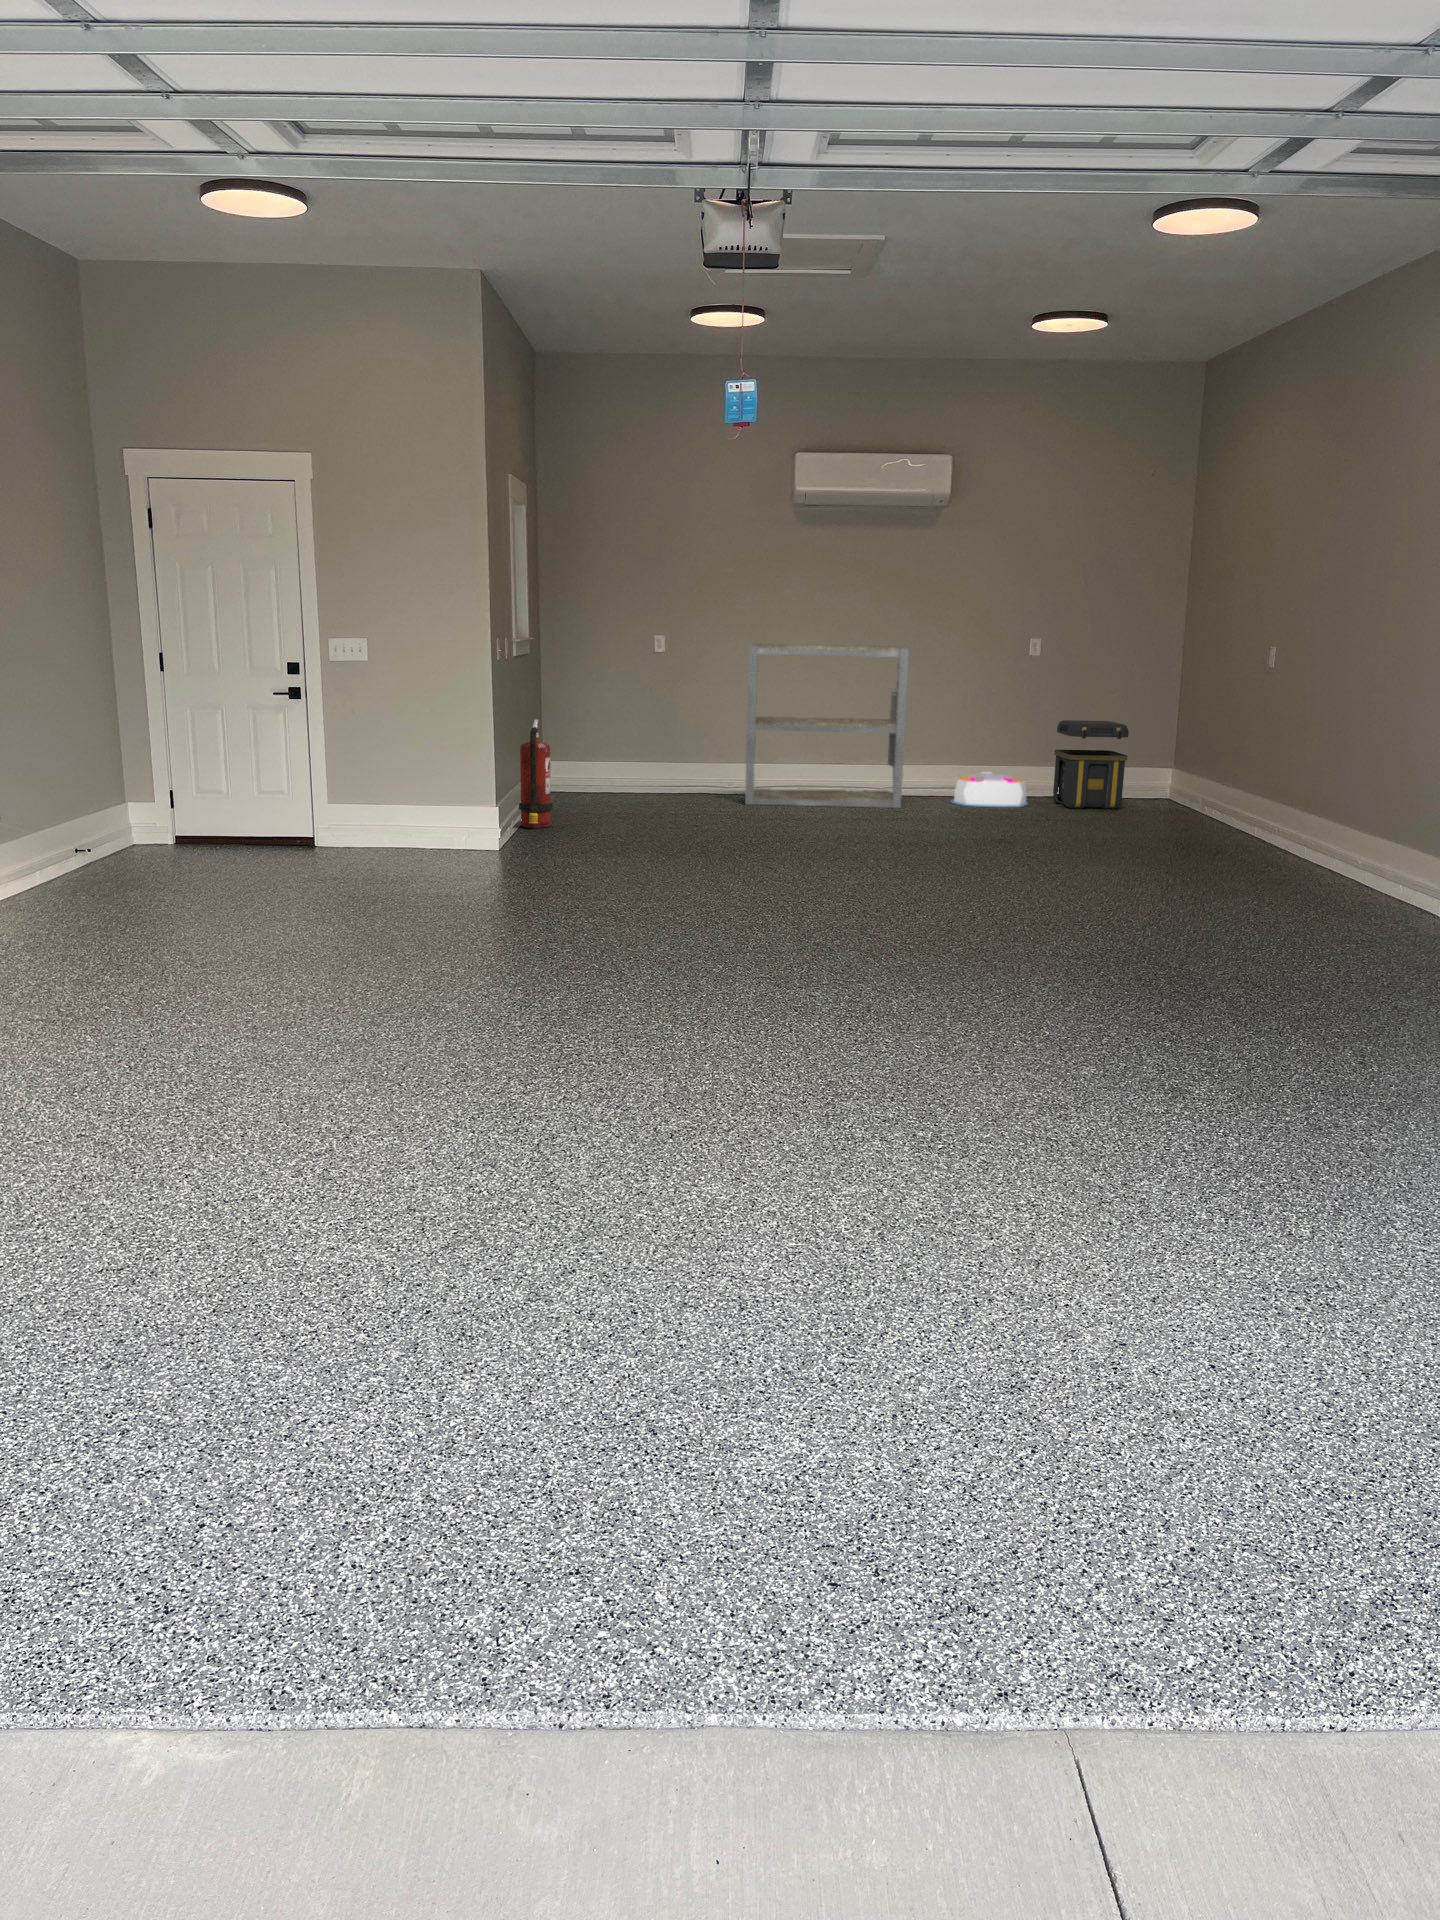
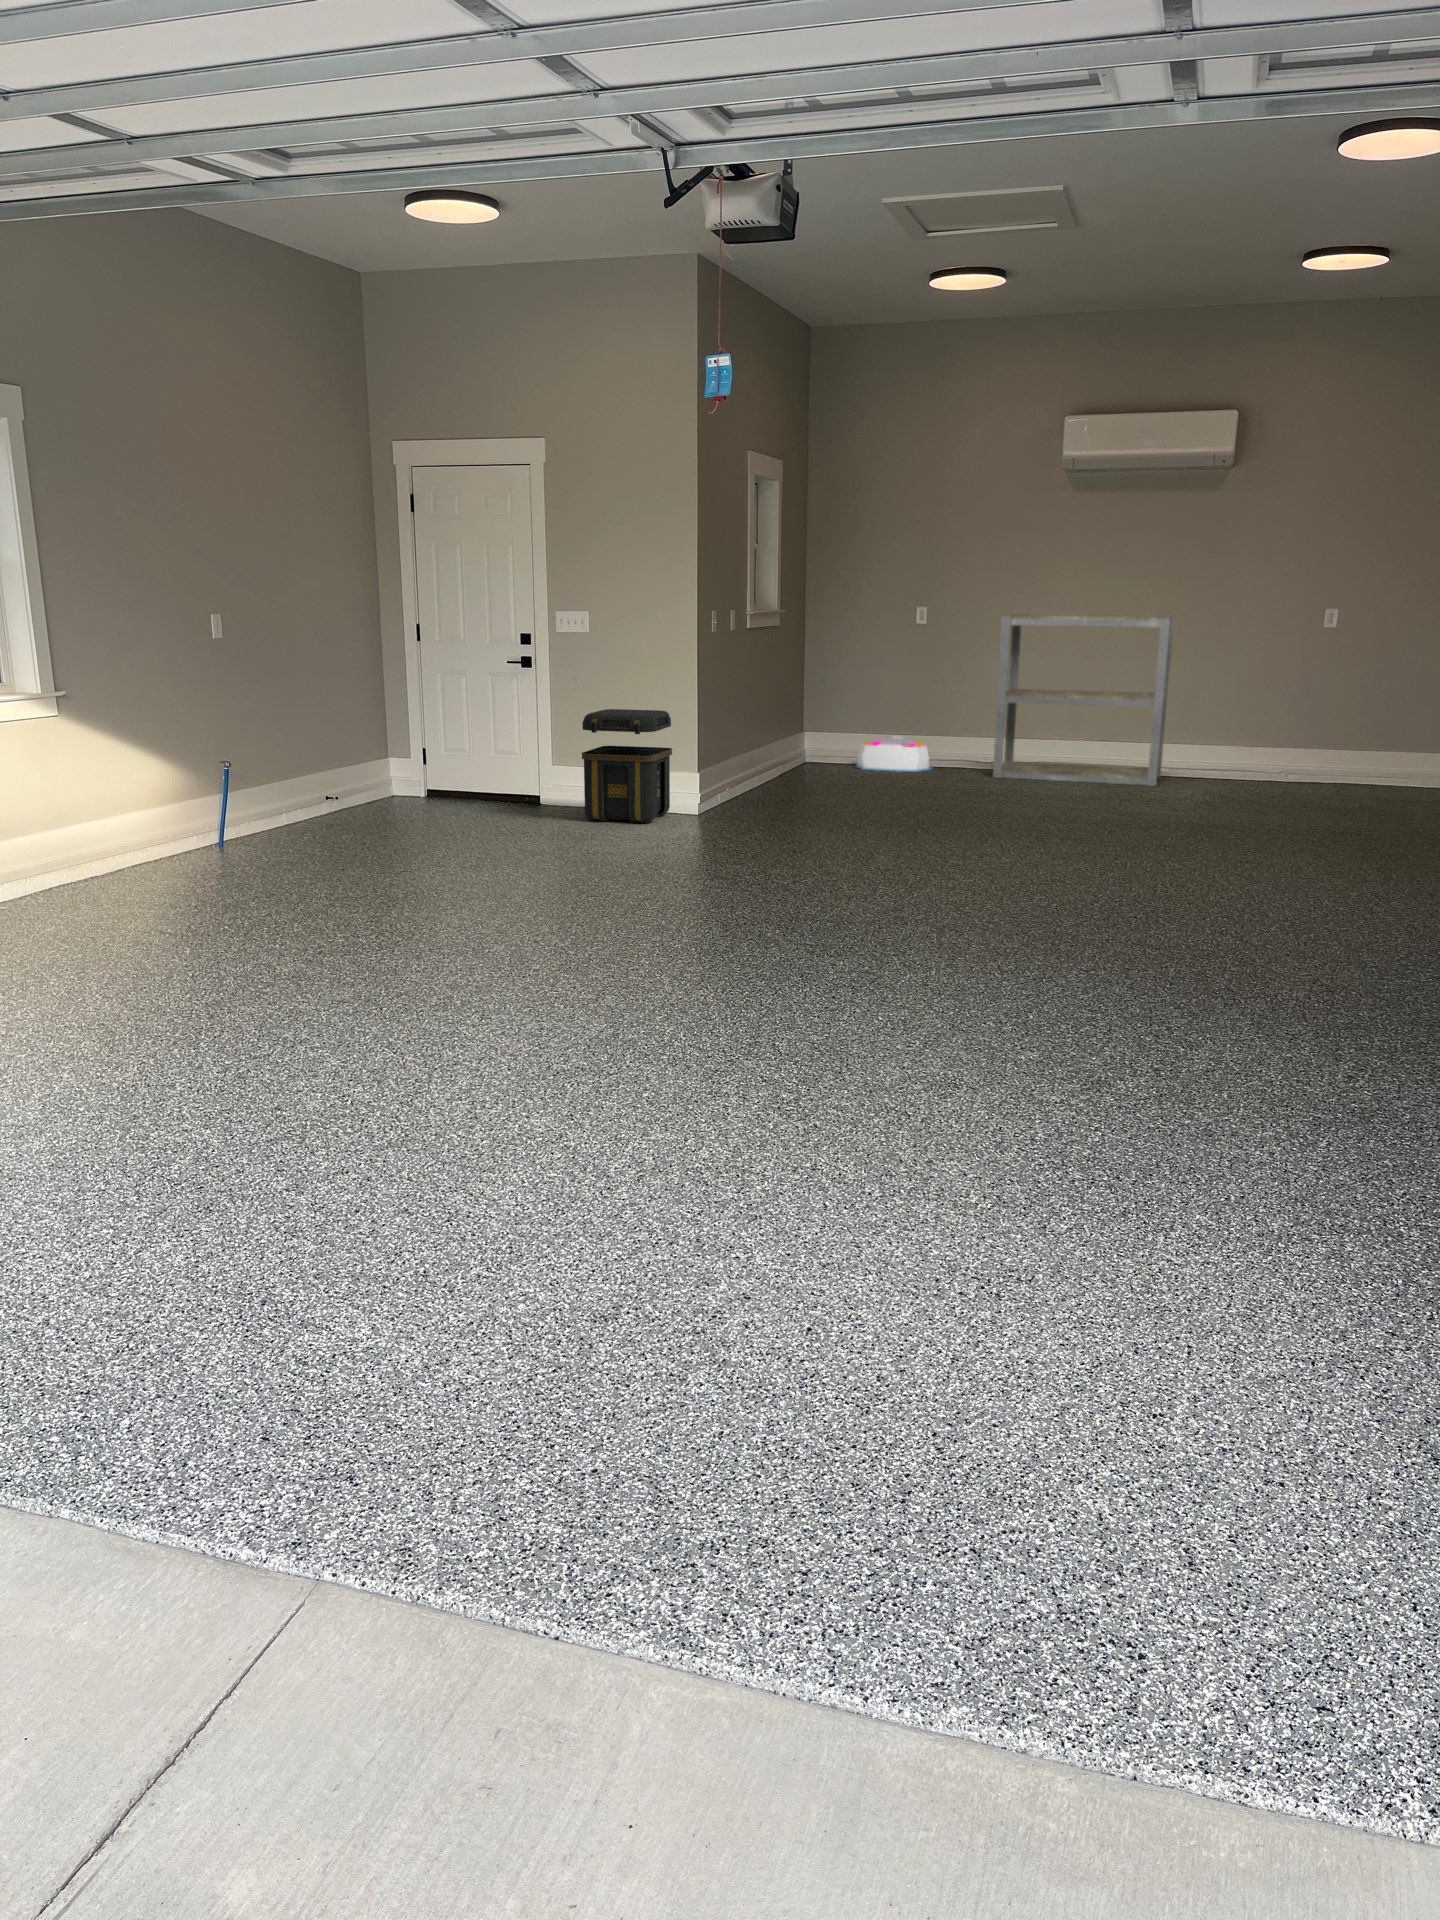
fire extinguisher: present [519,720,553,828] -> none [746,689,778,793]
toolbox: present [1053,720,1129,809] -> present [582,709,672,823]
storage bin: present [950,772,1028,807] -> present [856,736,932,772]

